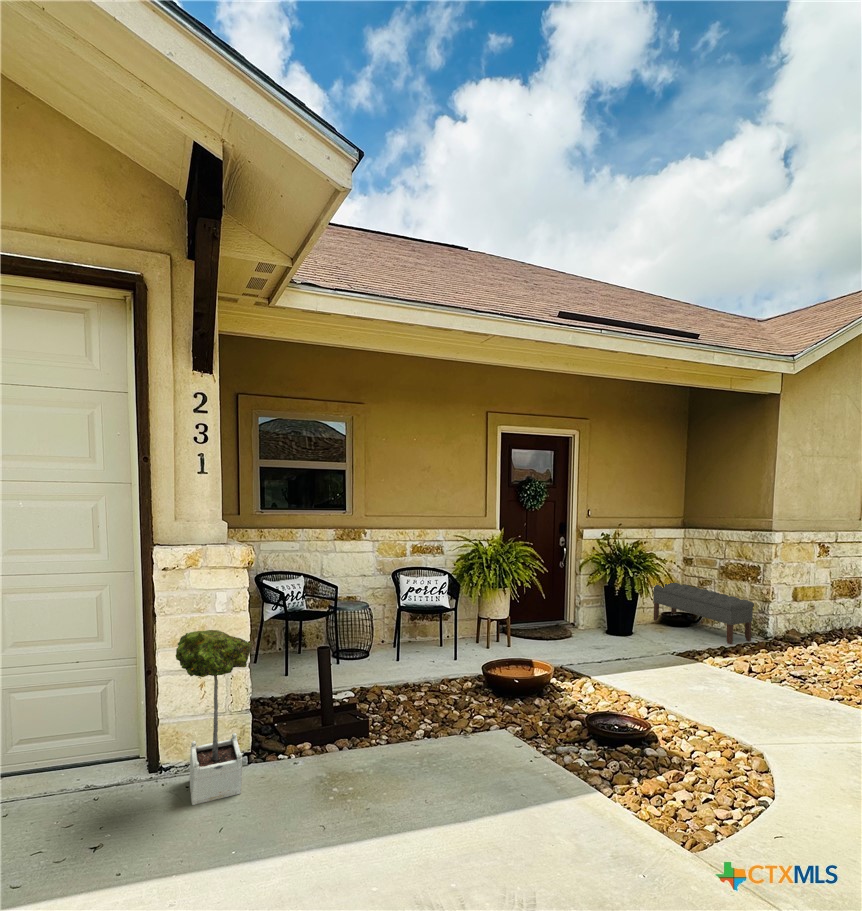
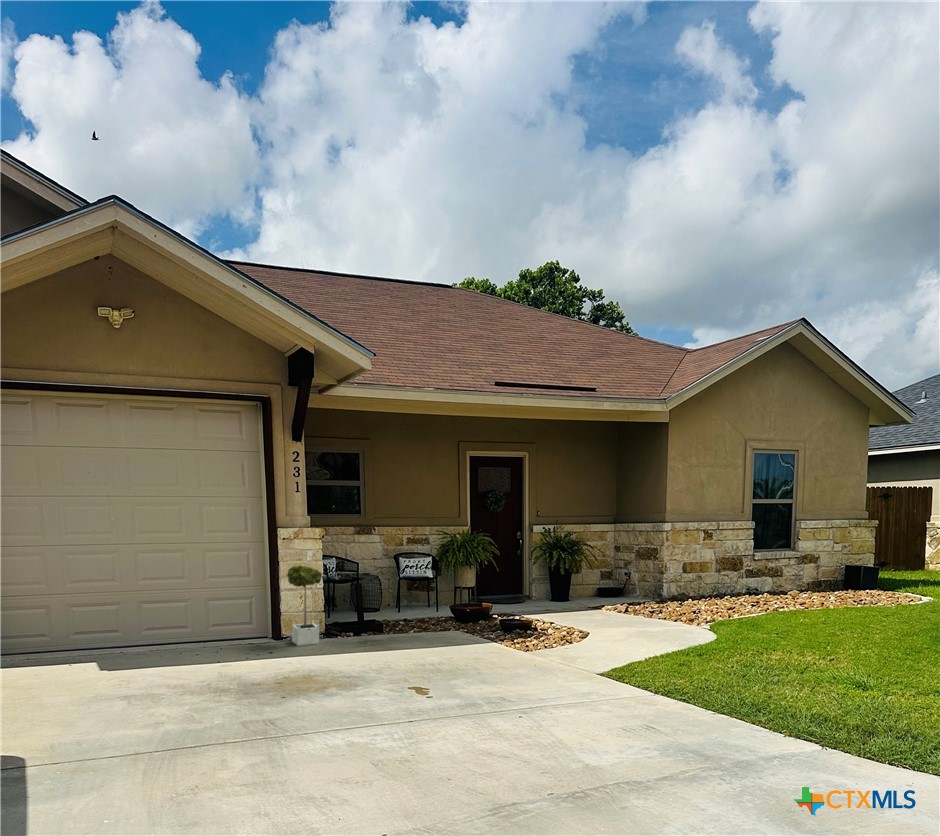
bench: present [653,583,754,644] -> none [594,566,657,606]

